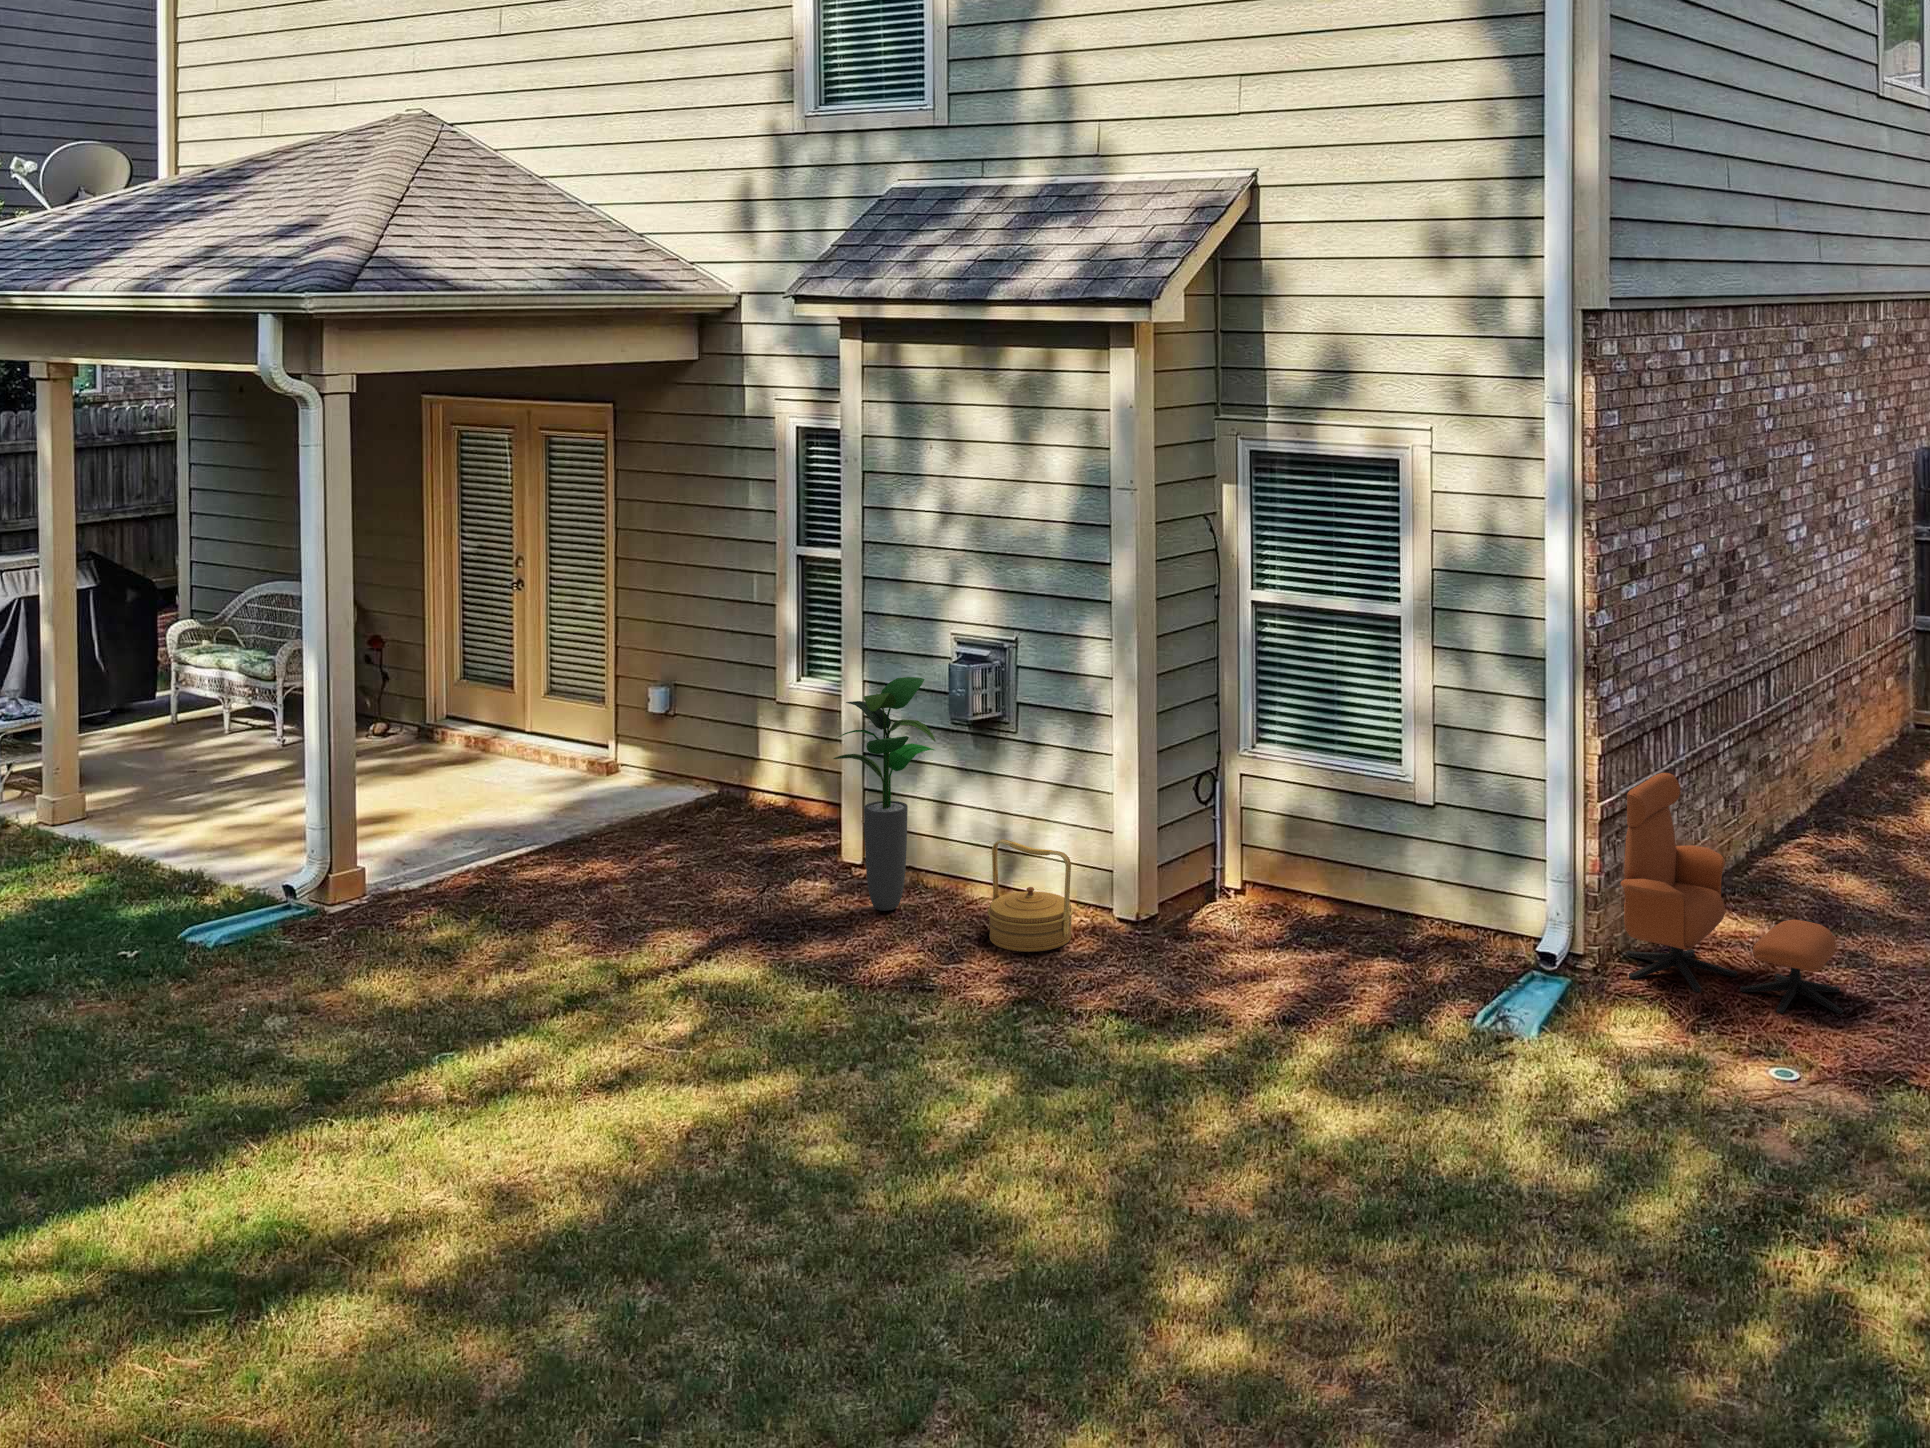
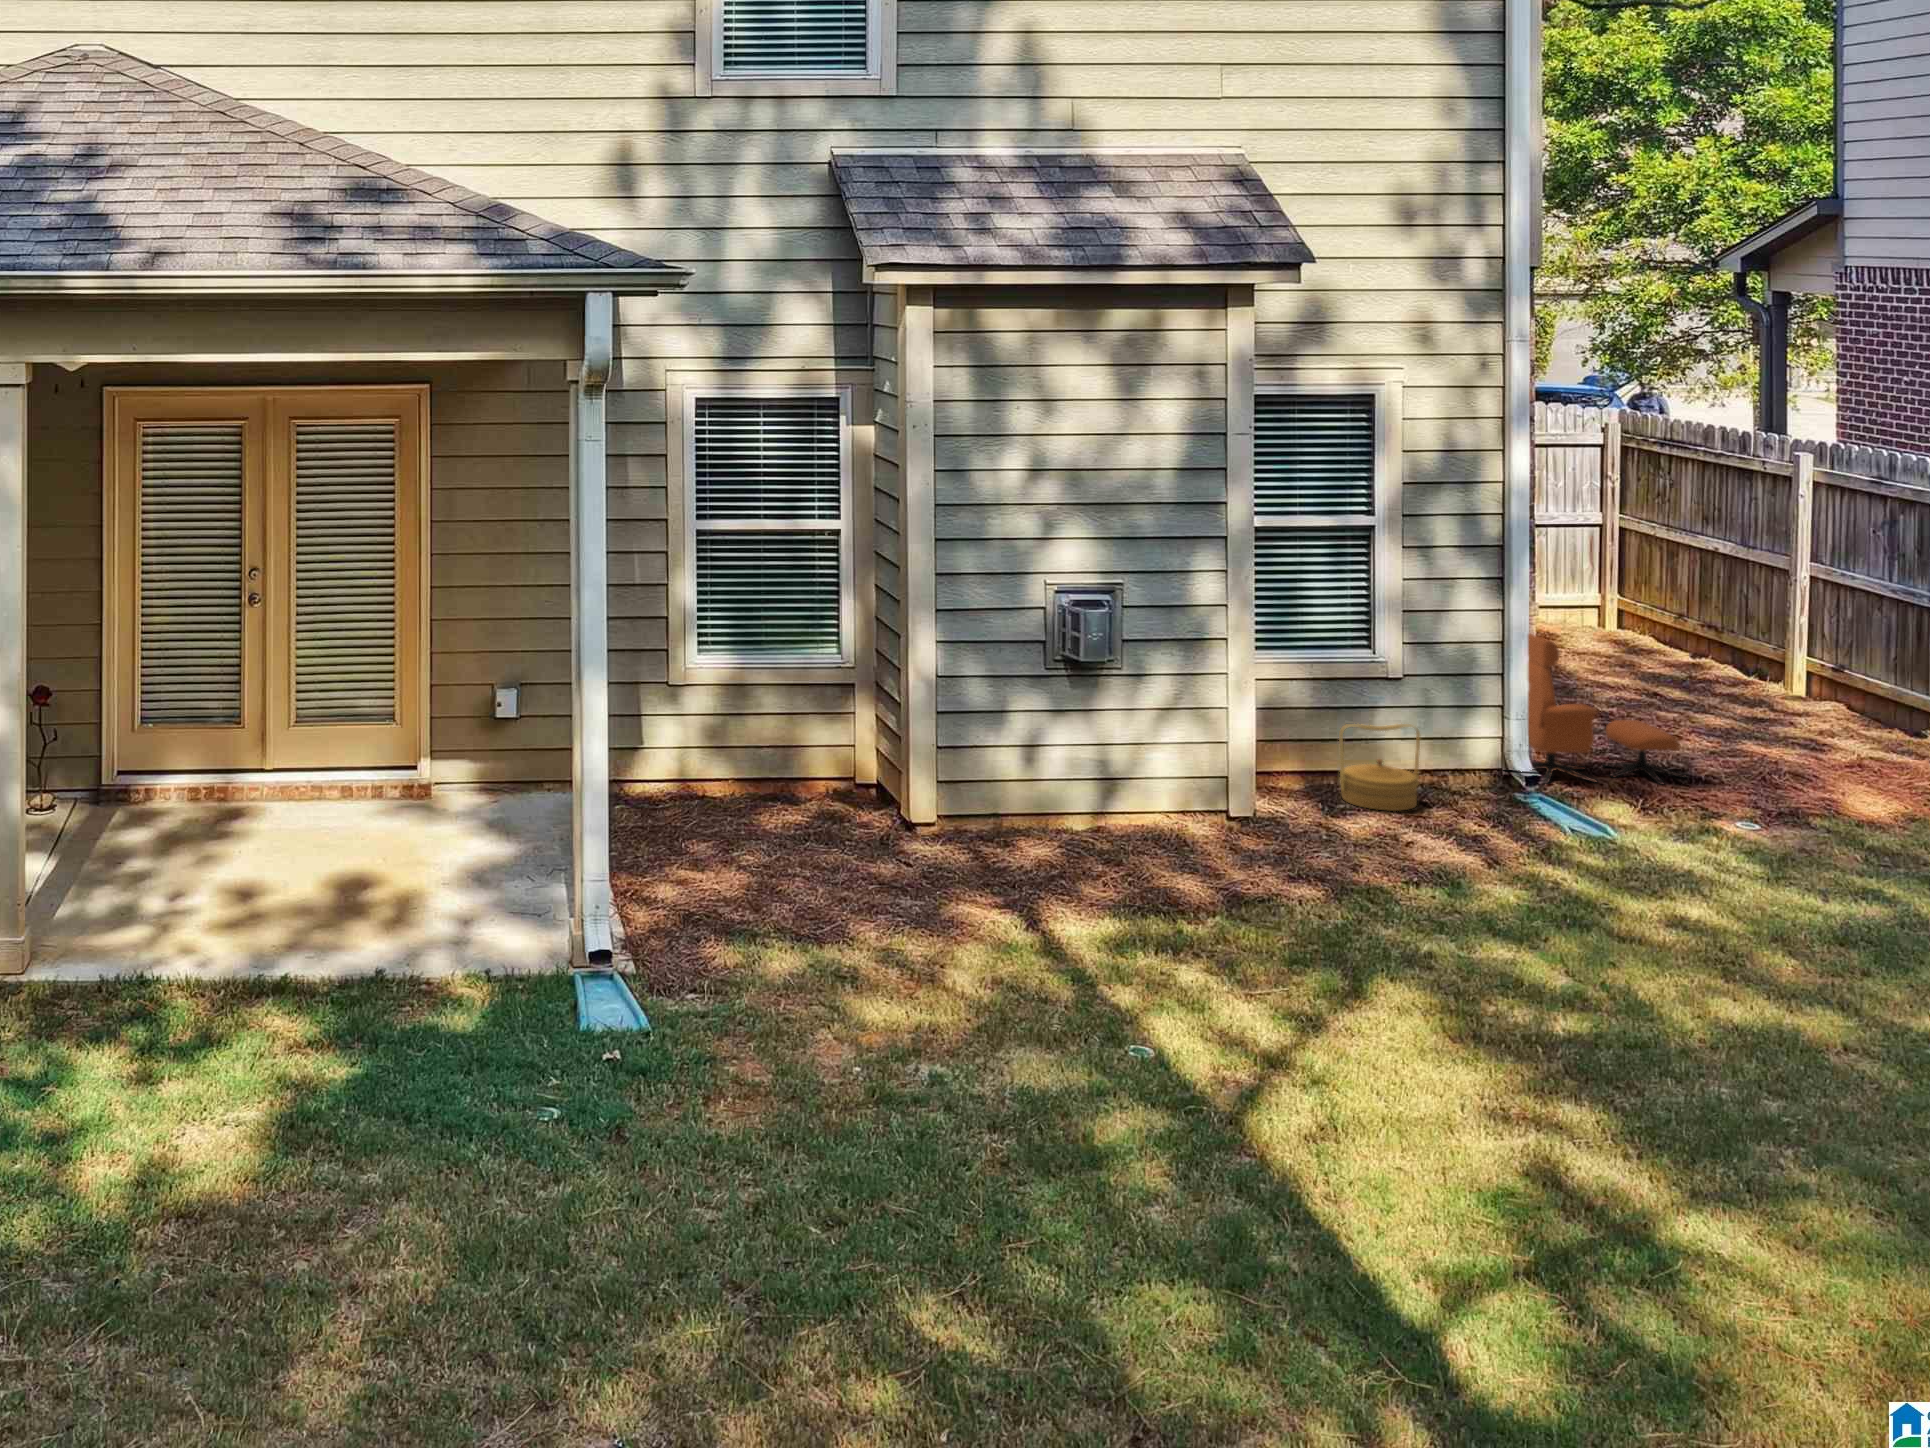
potted plant: present [834,677,936,911] -> none [974,627,1069,848]
woven basket: present [988,839,1073,952] -> present [1339,724,1421,811]

